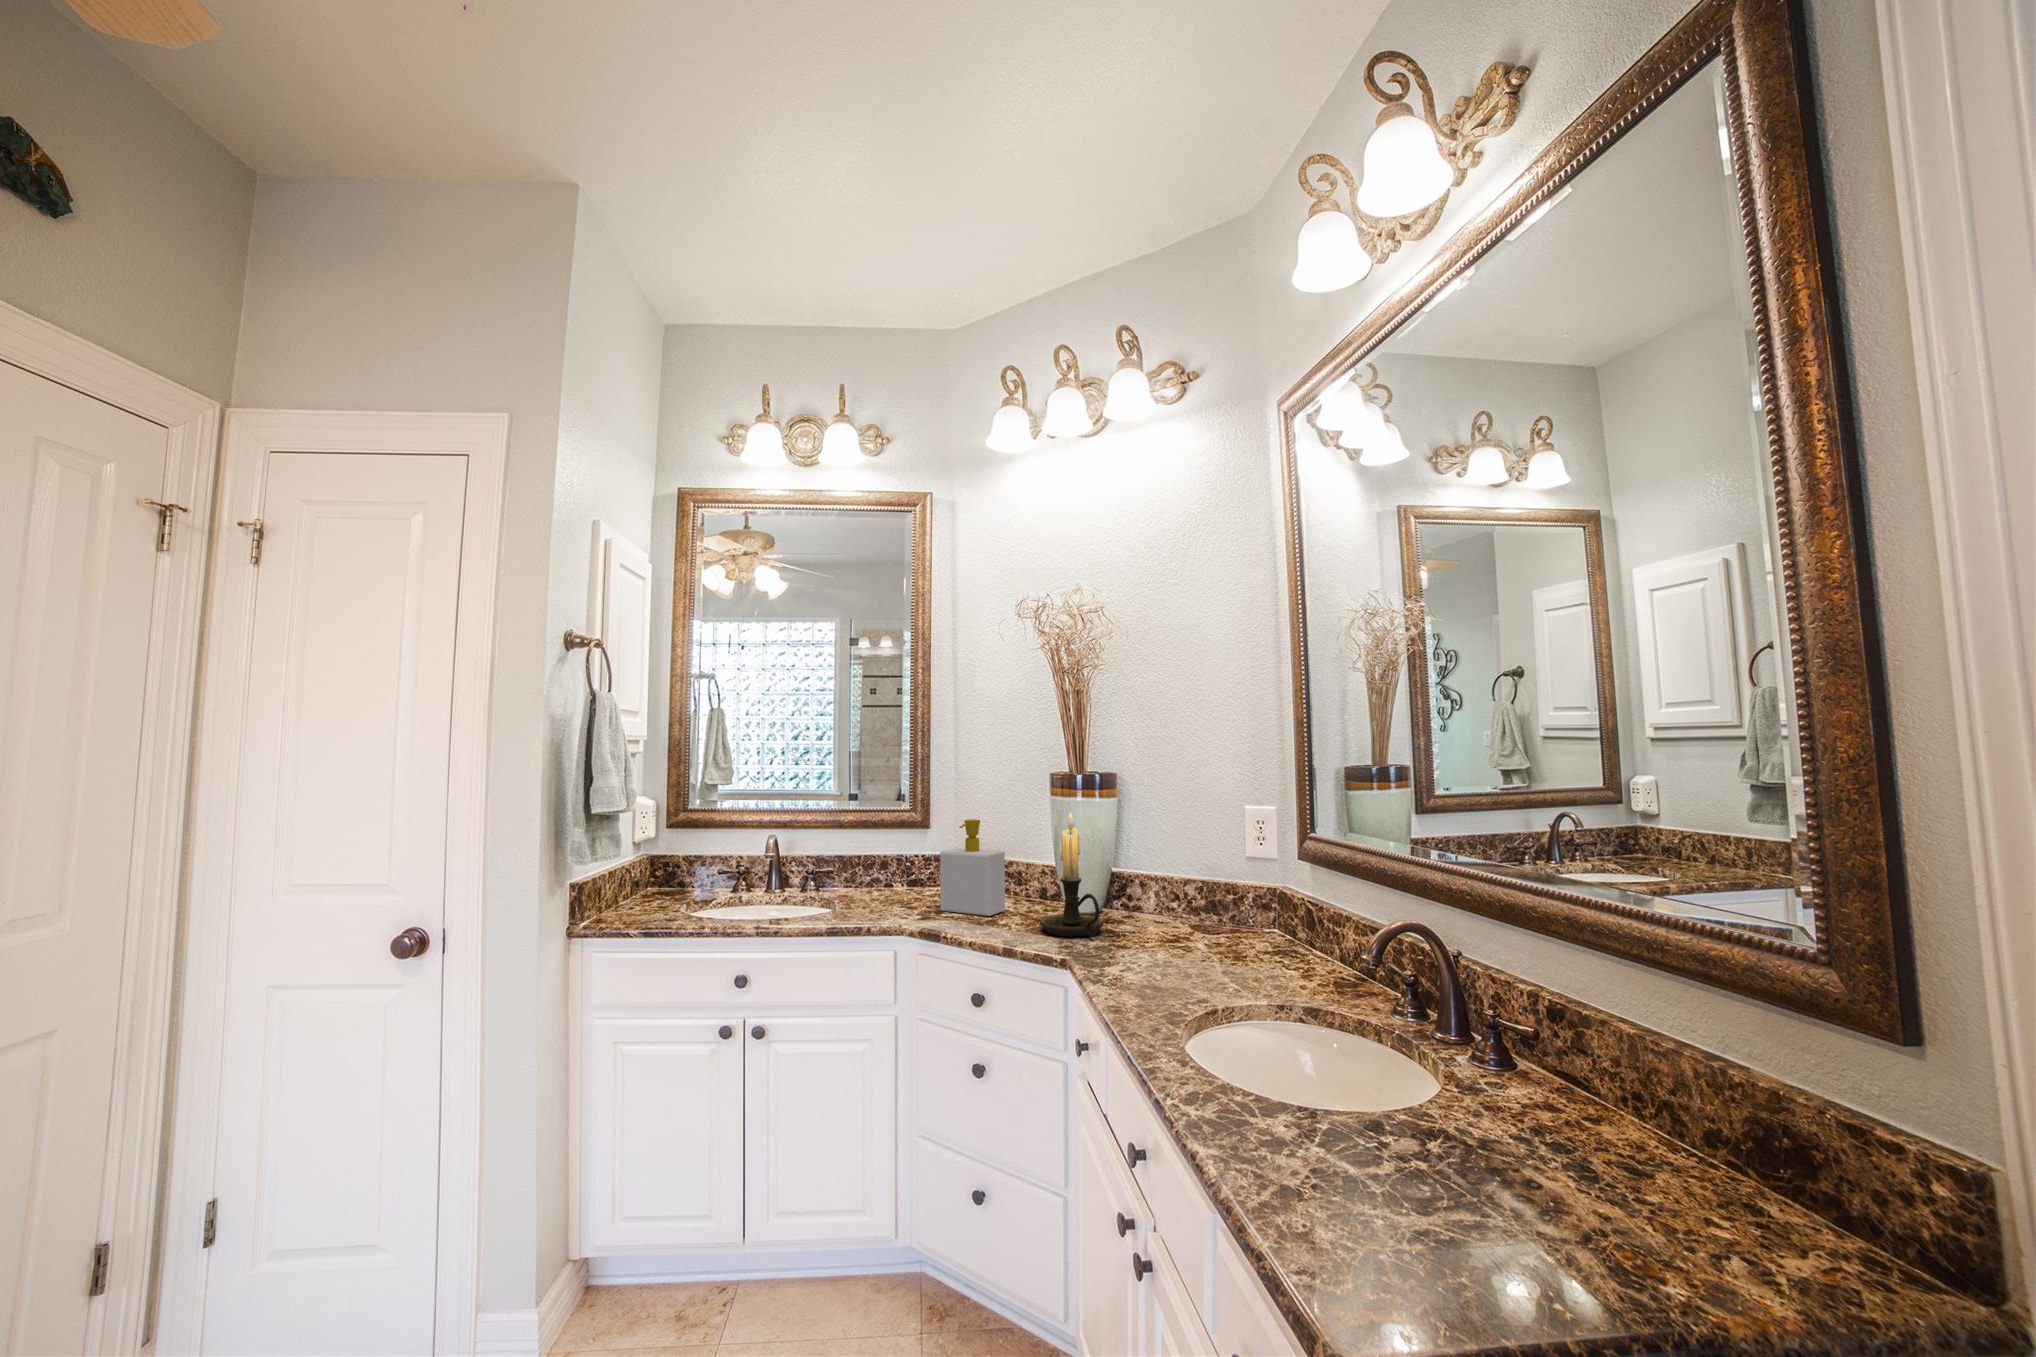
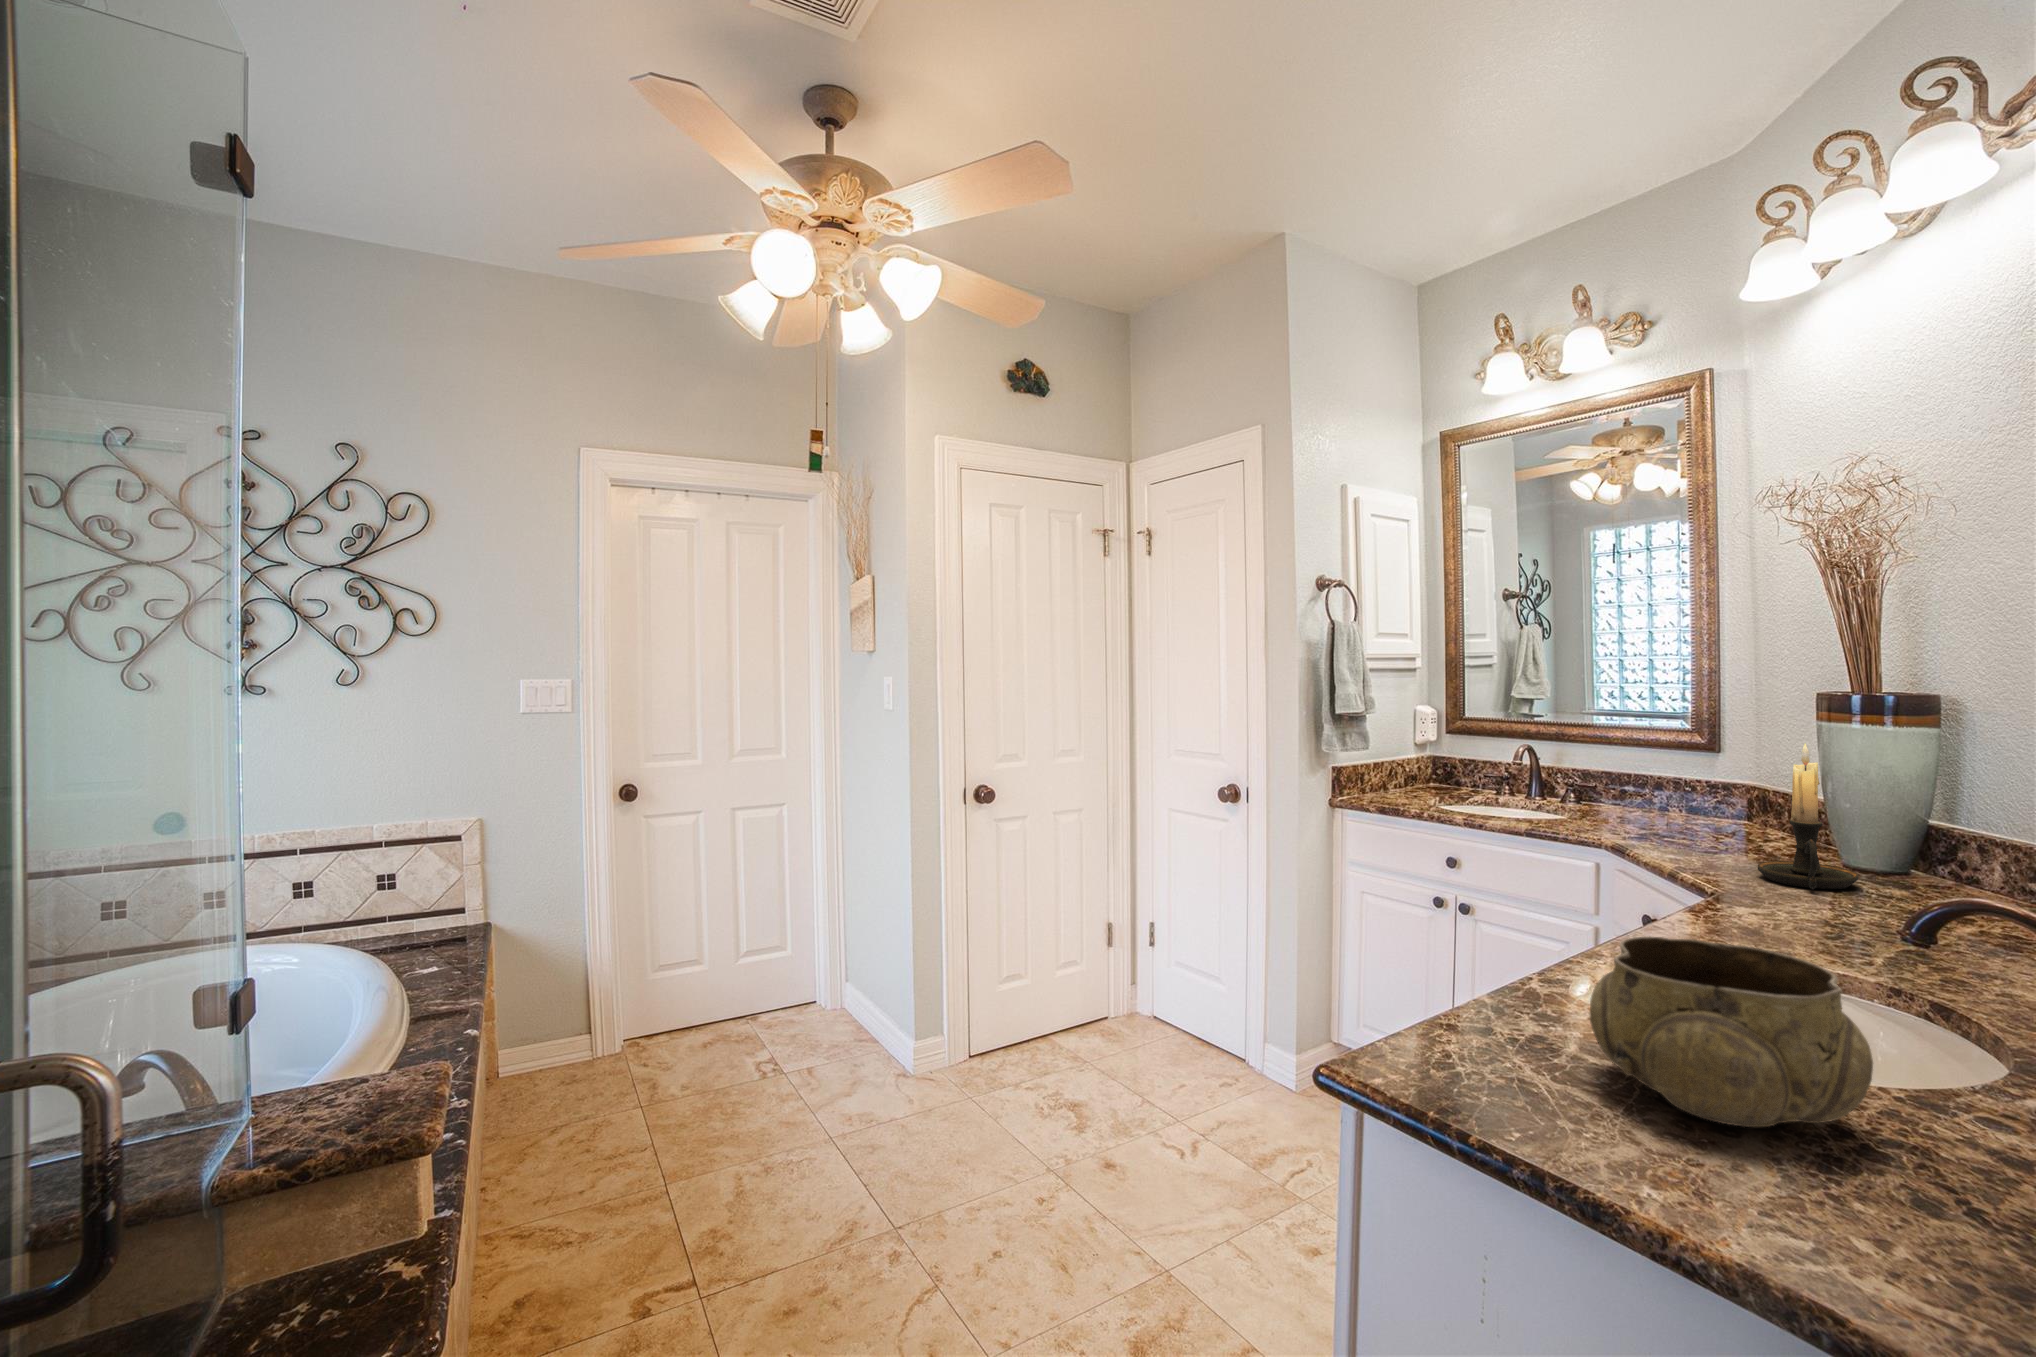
soap bottle: present [940,819,1005,916] -> none [1680,745,1764,852]
decorative bowl: none [1392,1008,1641,1224] -> present [1590,937,1873,1127]

